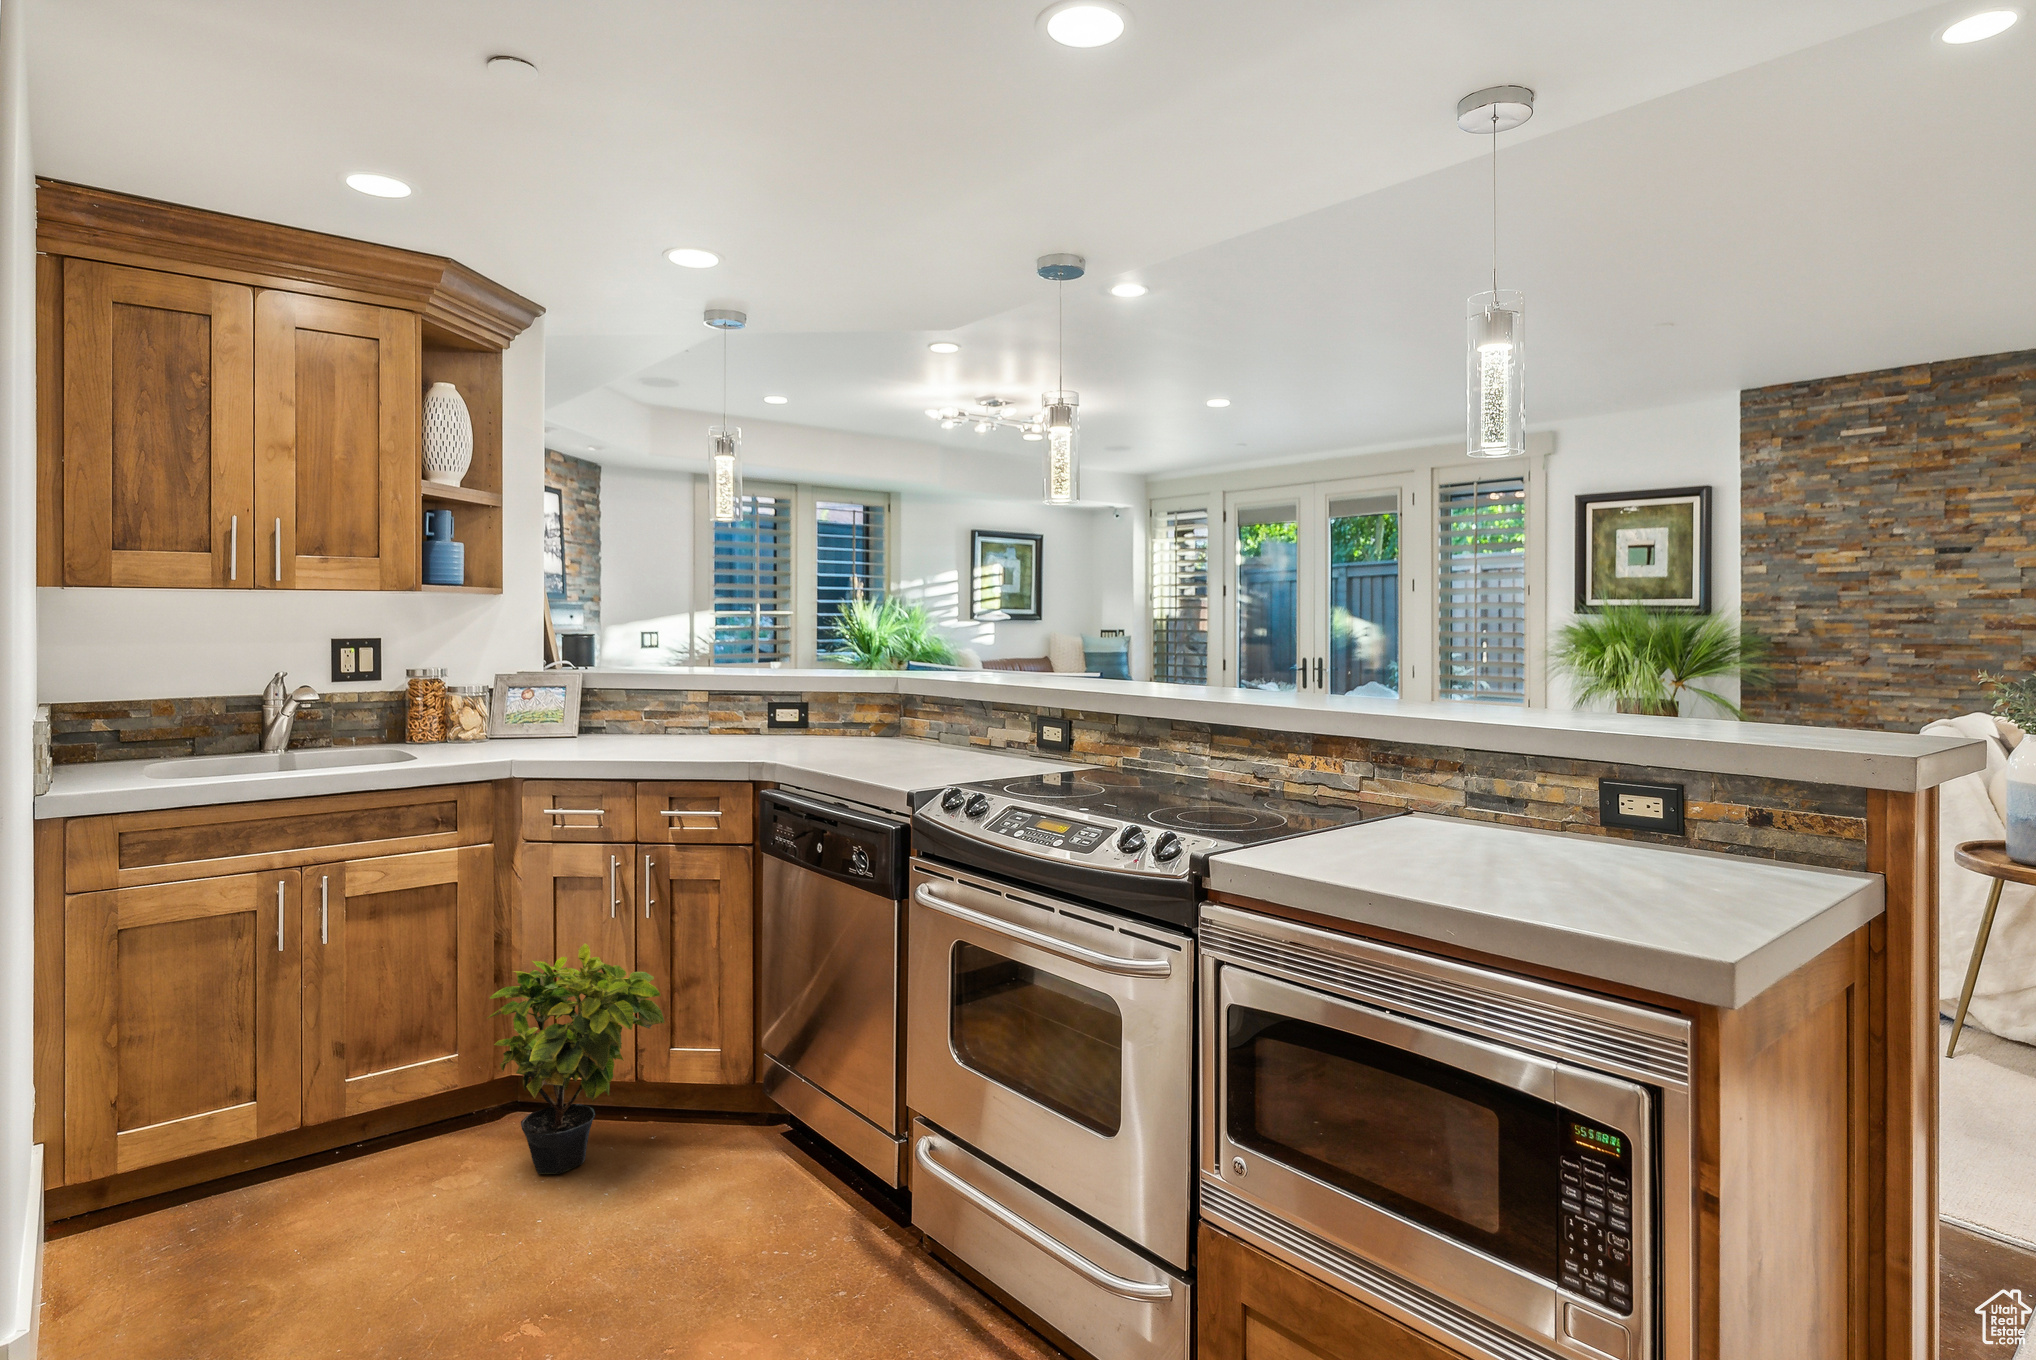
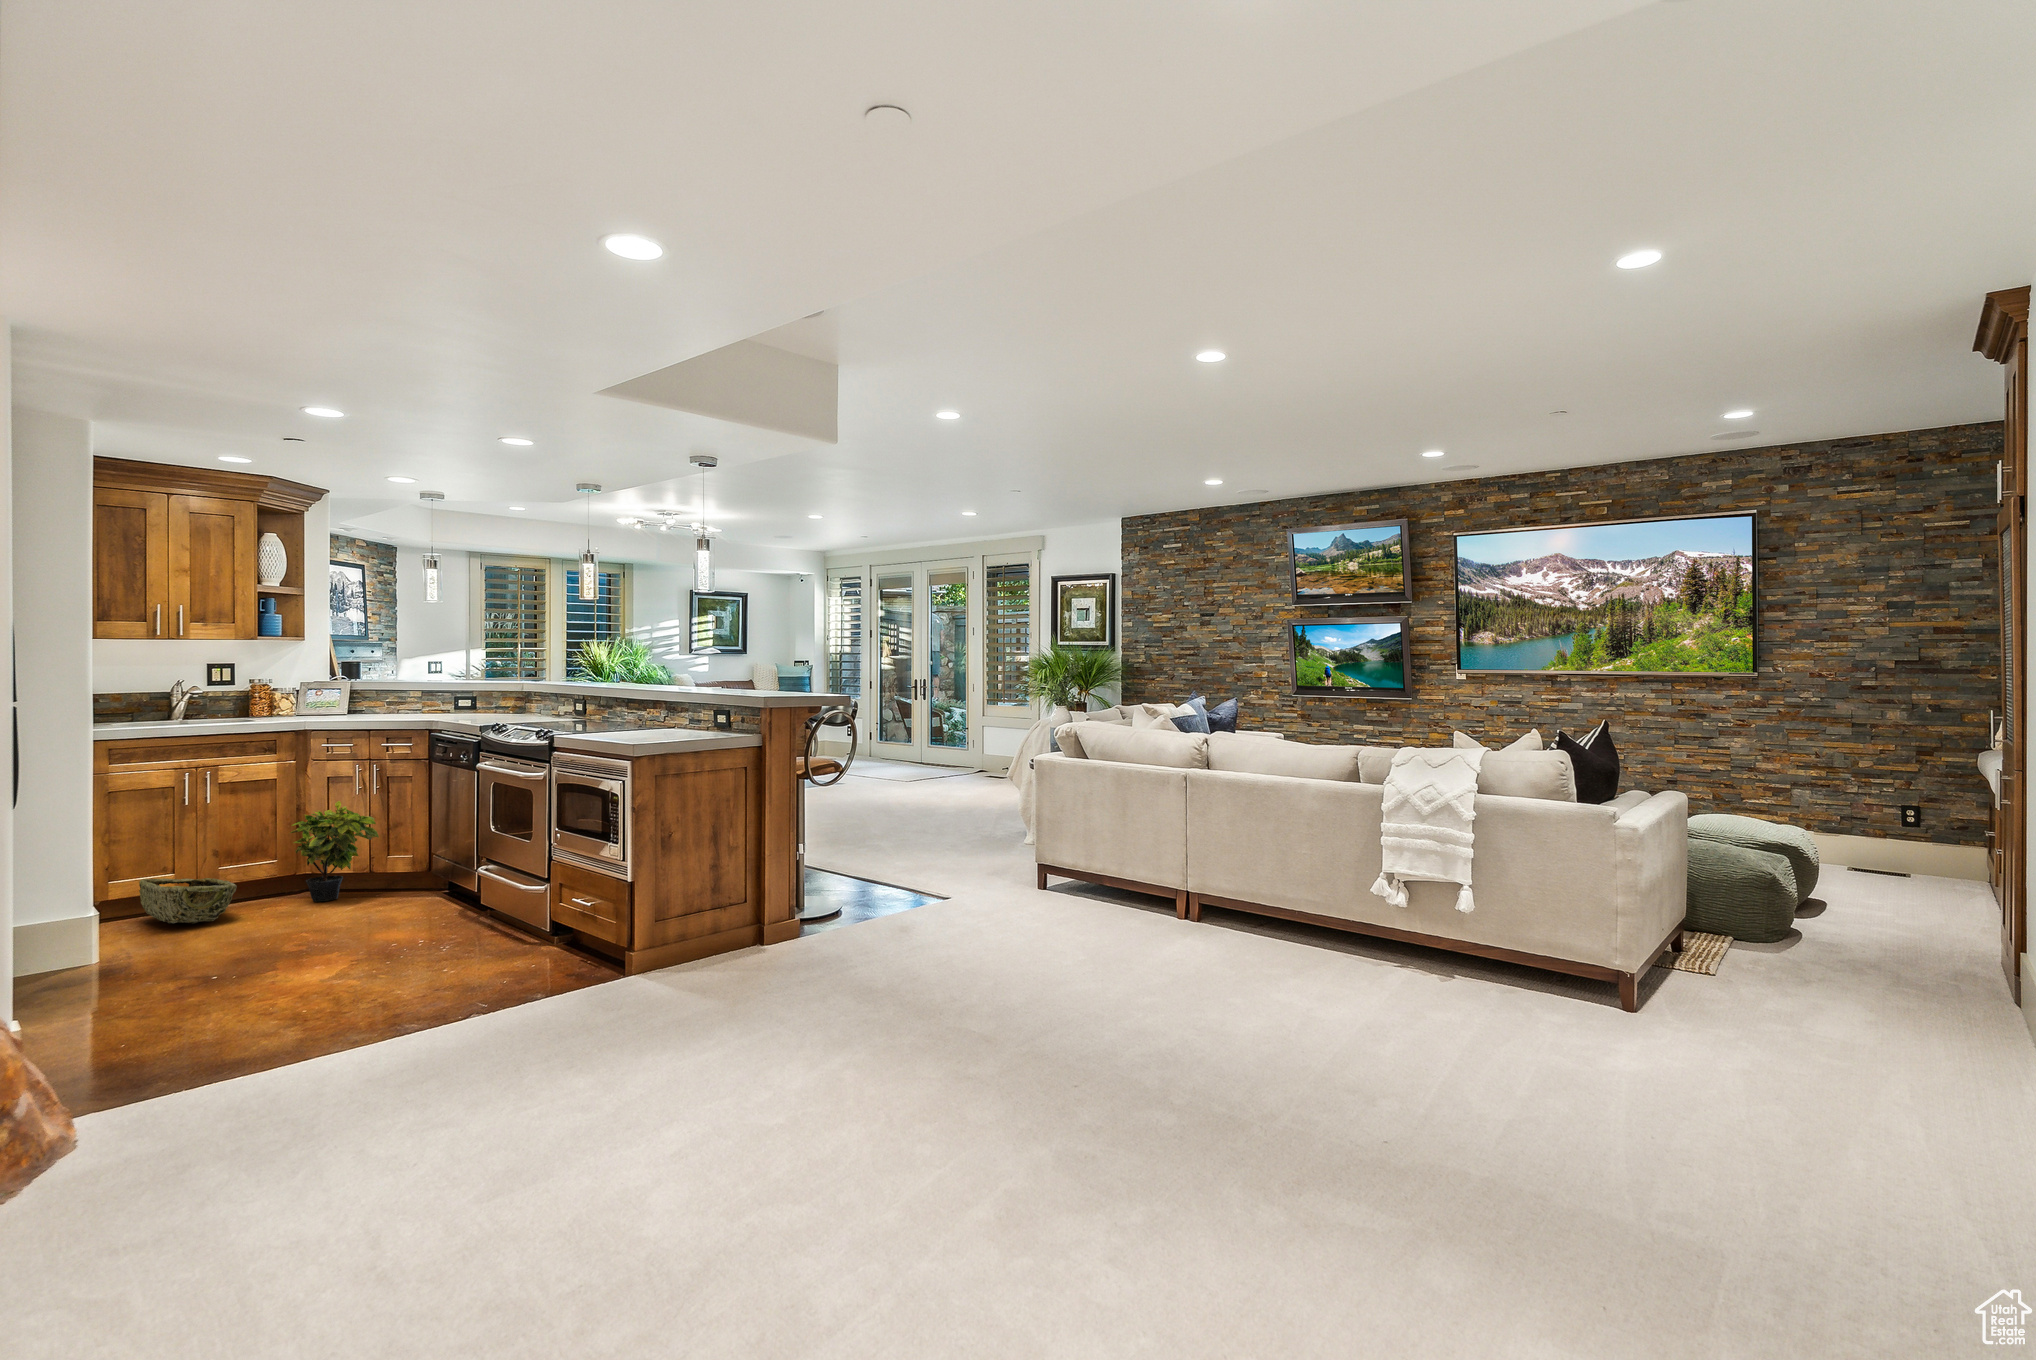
woven basket: none [170,1121,378,1285] -> present [139,878,237,924]

